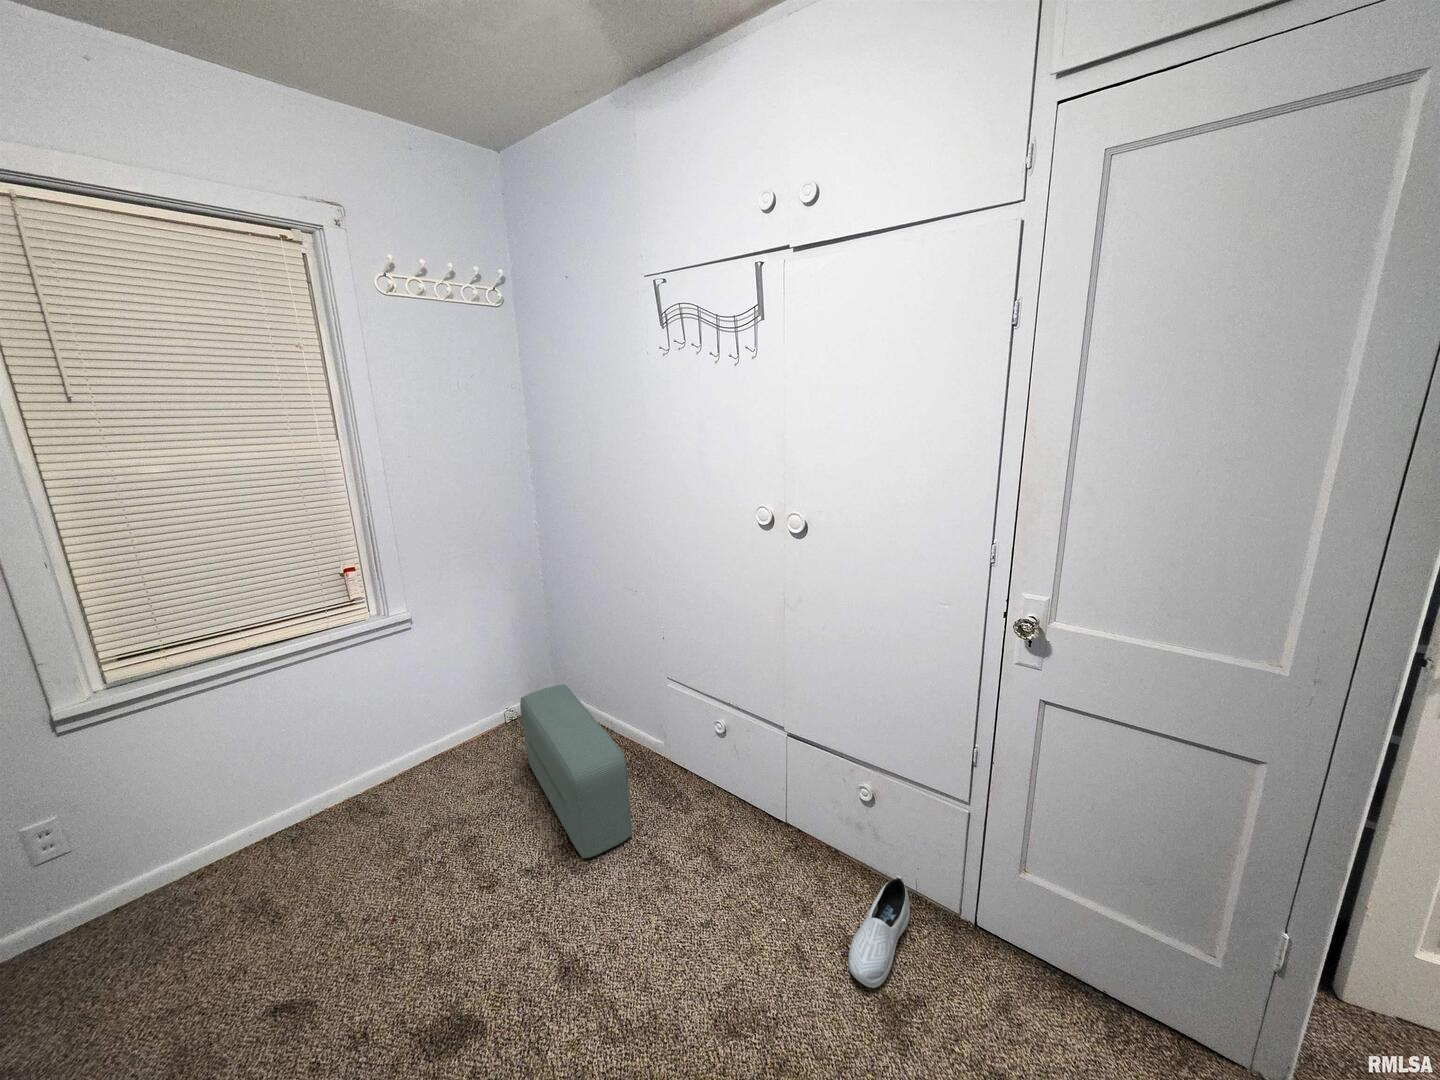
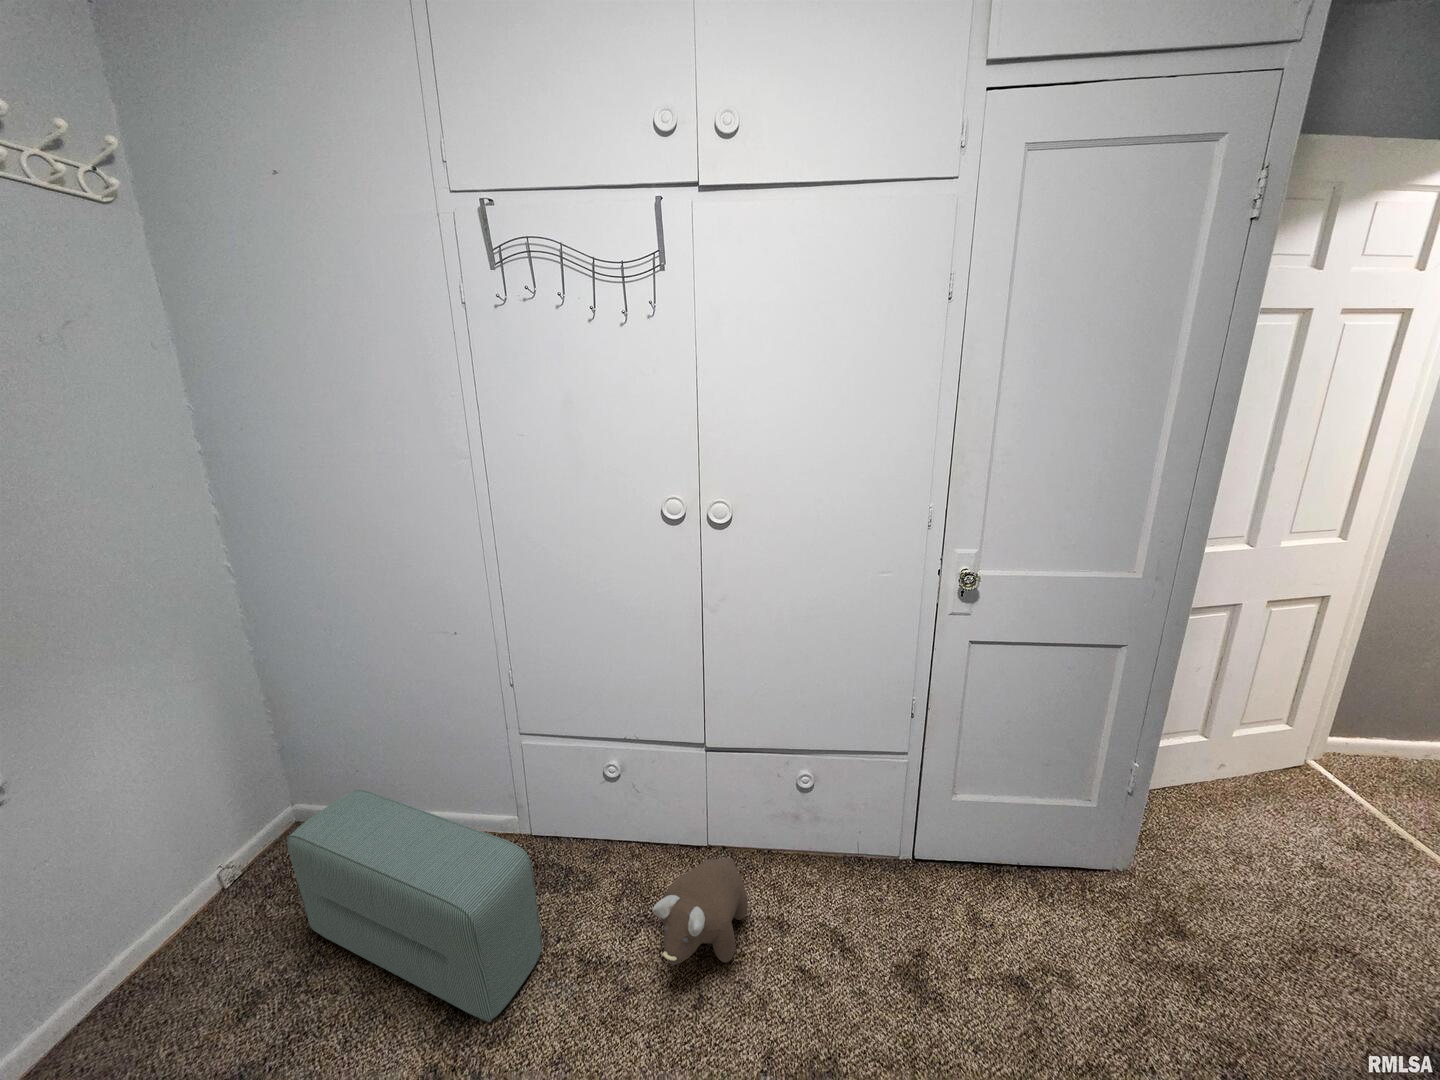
plush toy: none [688,826,782,910] -> present [653,858,748,965]
shoe: present [848,876,910,988] -> none [838,844,890,967]

